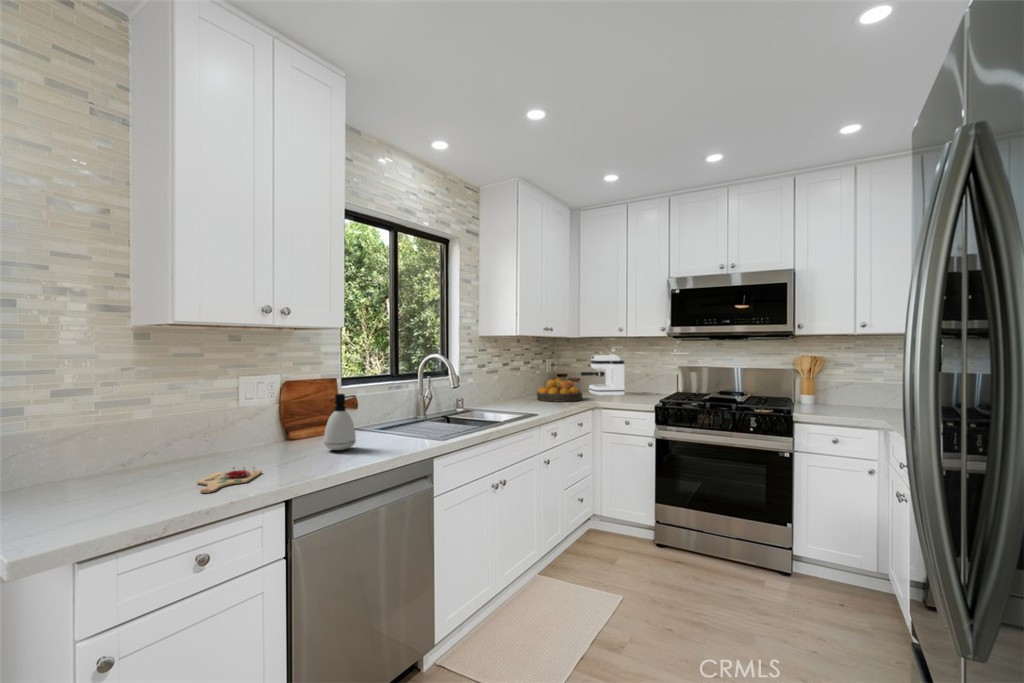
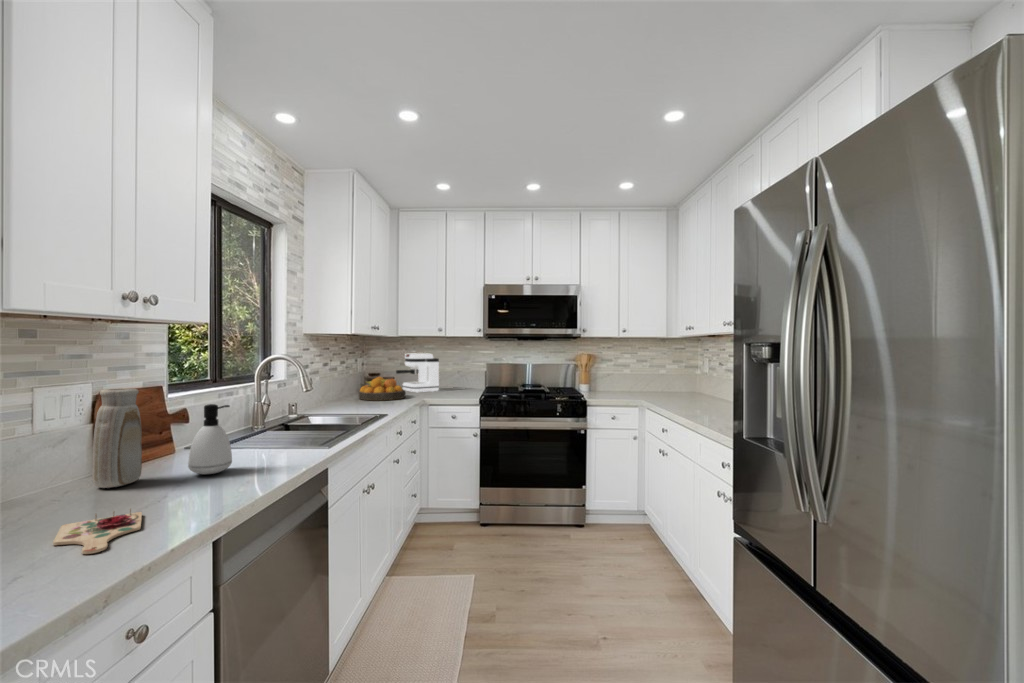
vase: none [265,379,296,452] -> present [92,389,142,488]

